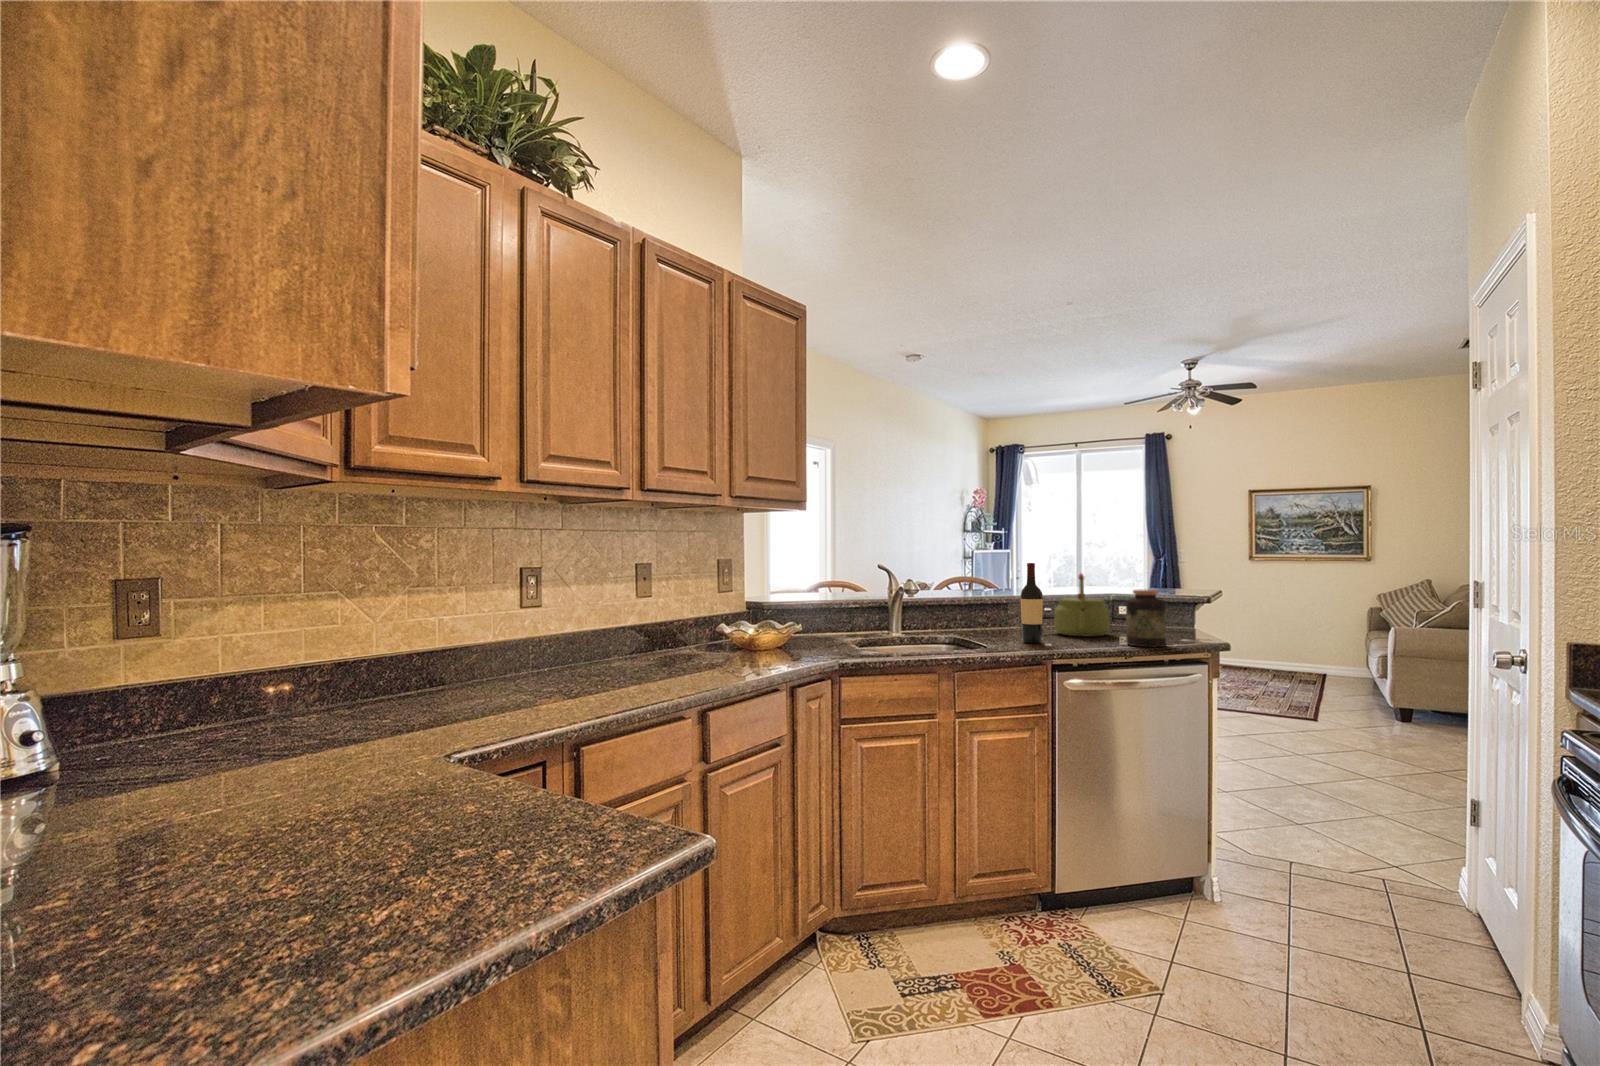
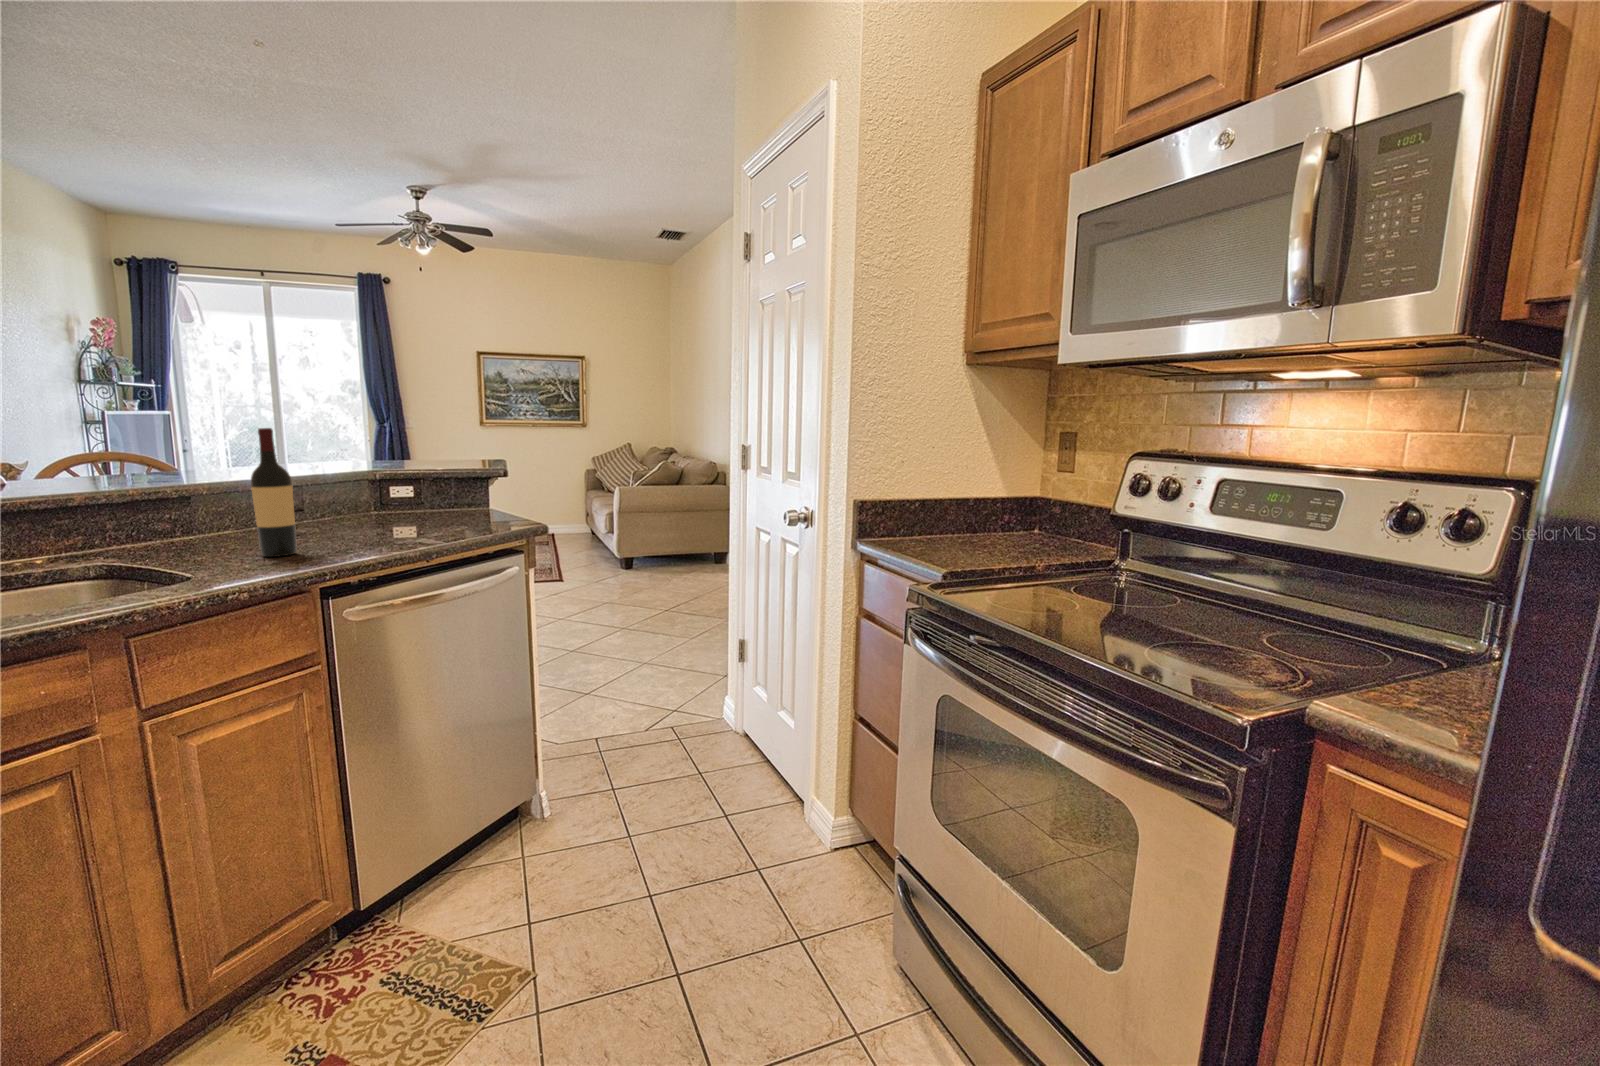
kettle: present [1054,574,1110,636] -> none [304,443,392,535]
jar: present [1126,589,1166,647] -> none [423,462,481,540]

